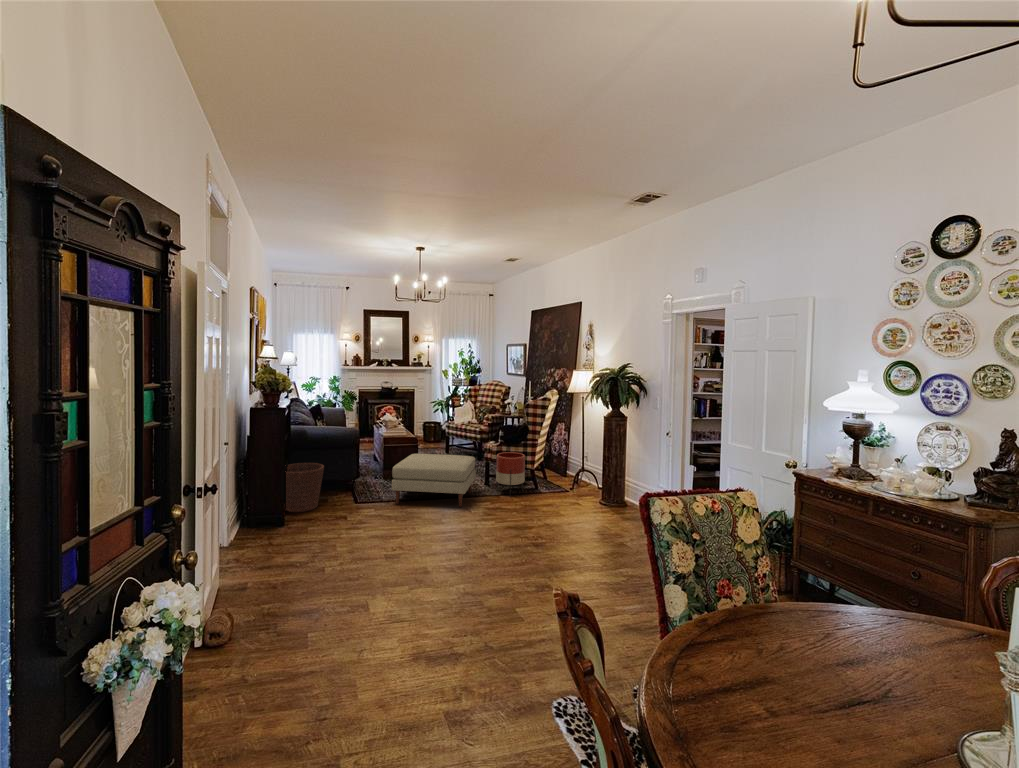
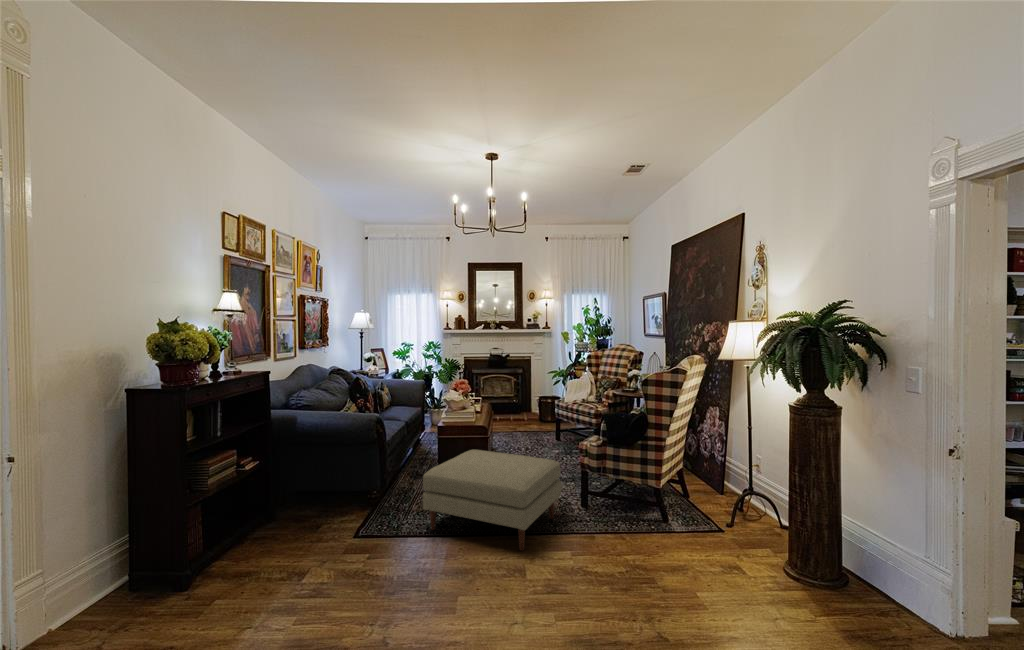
planter: present [496,452,525,492] -> none [593,456,641,537]
basket: present [285,463,324,512] -> none [272,457,338,531]

